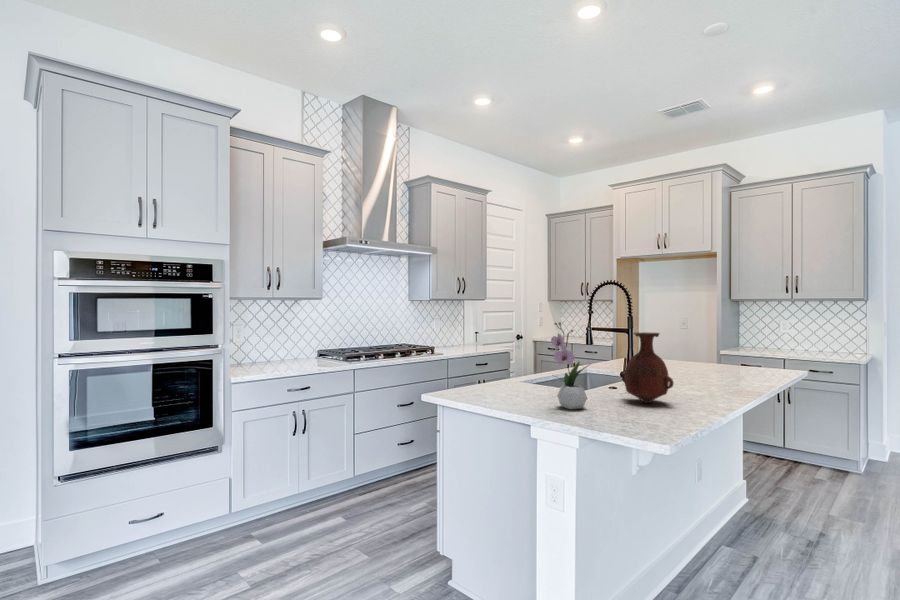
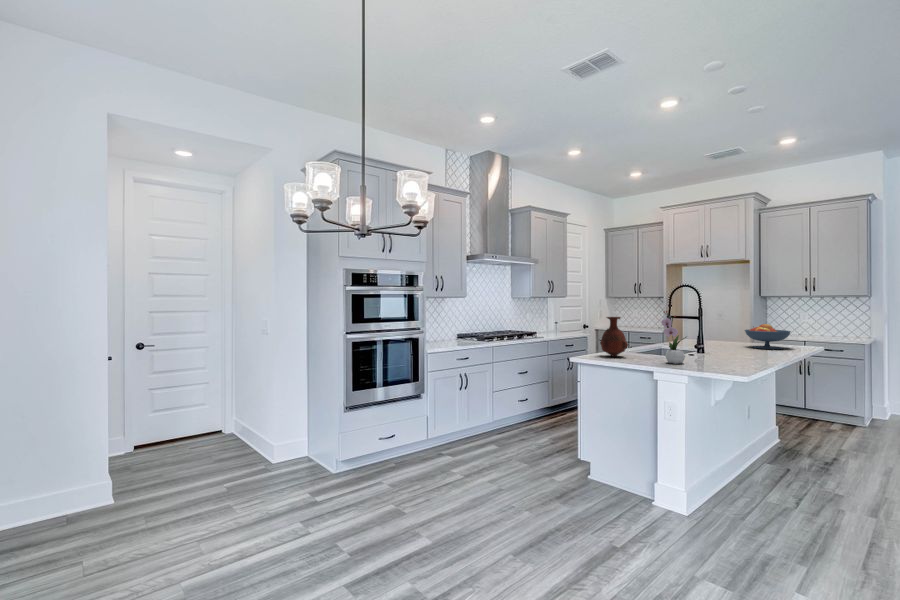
vase: present [622,332,674,403] -> present [600,317,628,357]
fruit bowl: none [698,339,761,376] -> present [745,324,791,349]

